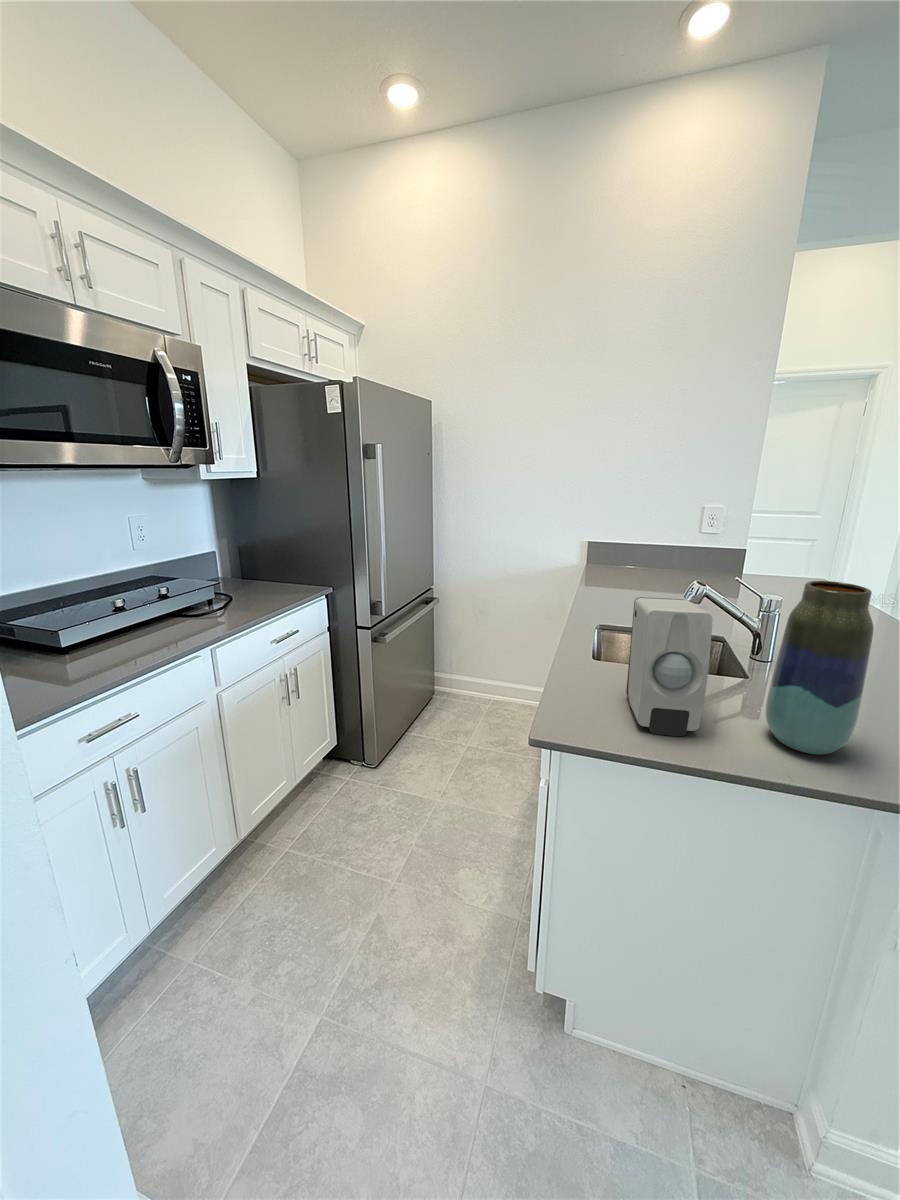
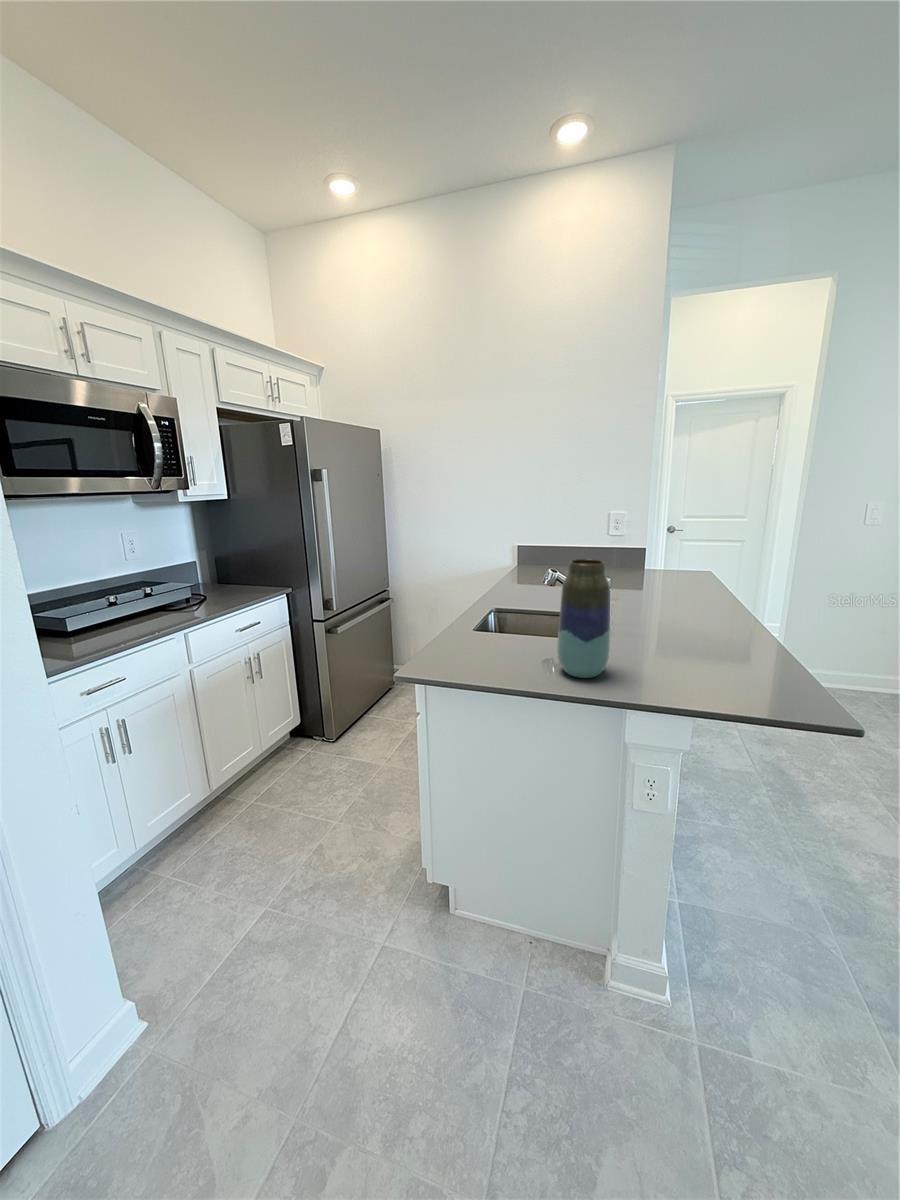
soap dispenser: present [626,597,713,736] -> none [470,577,515,671]

